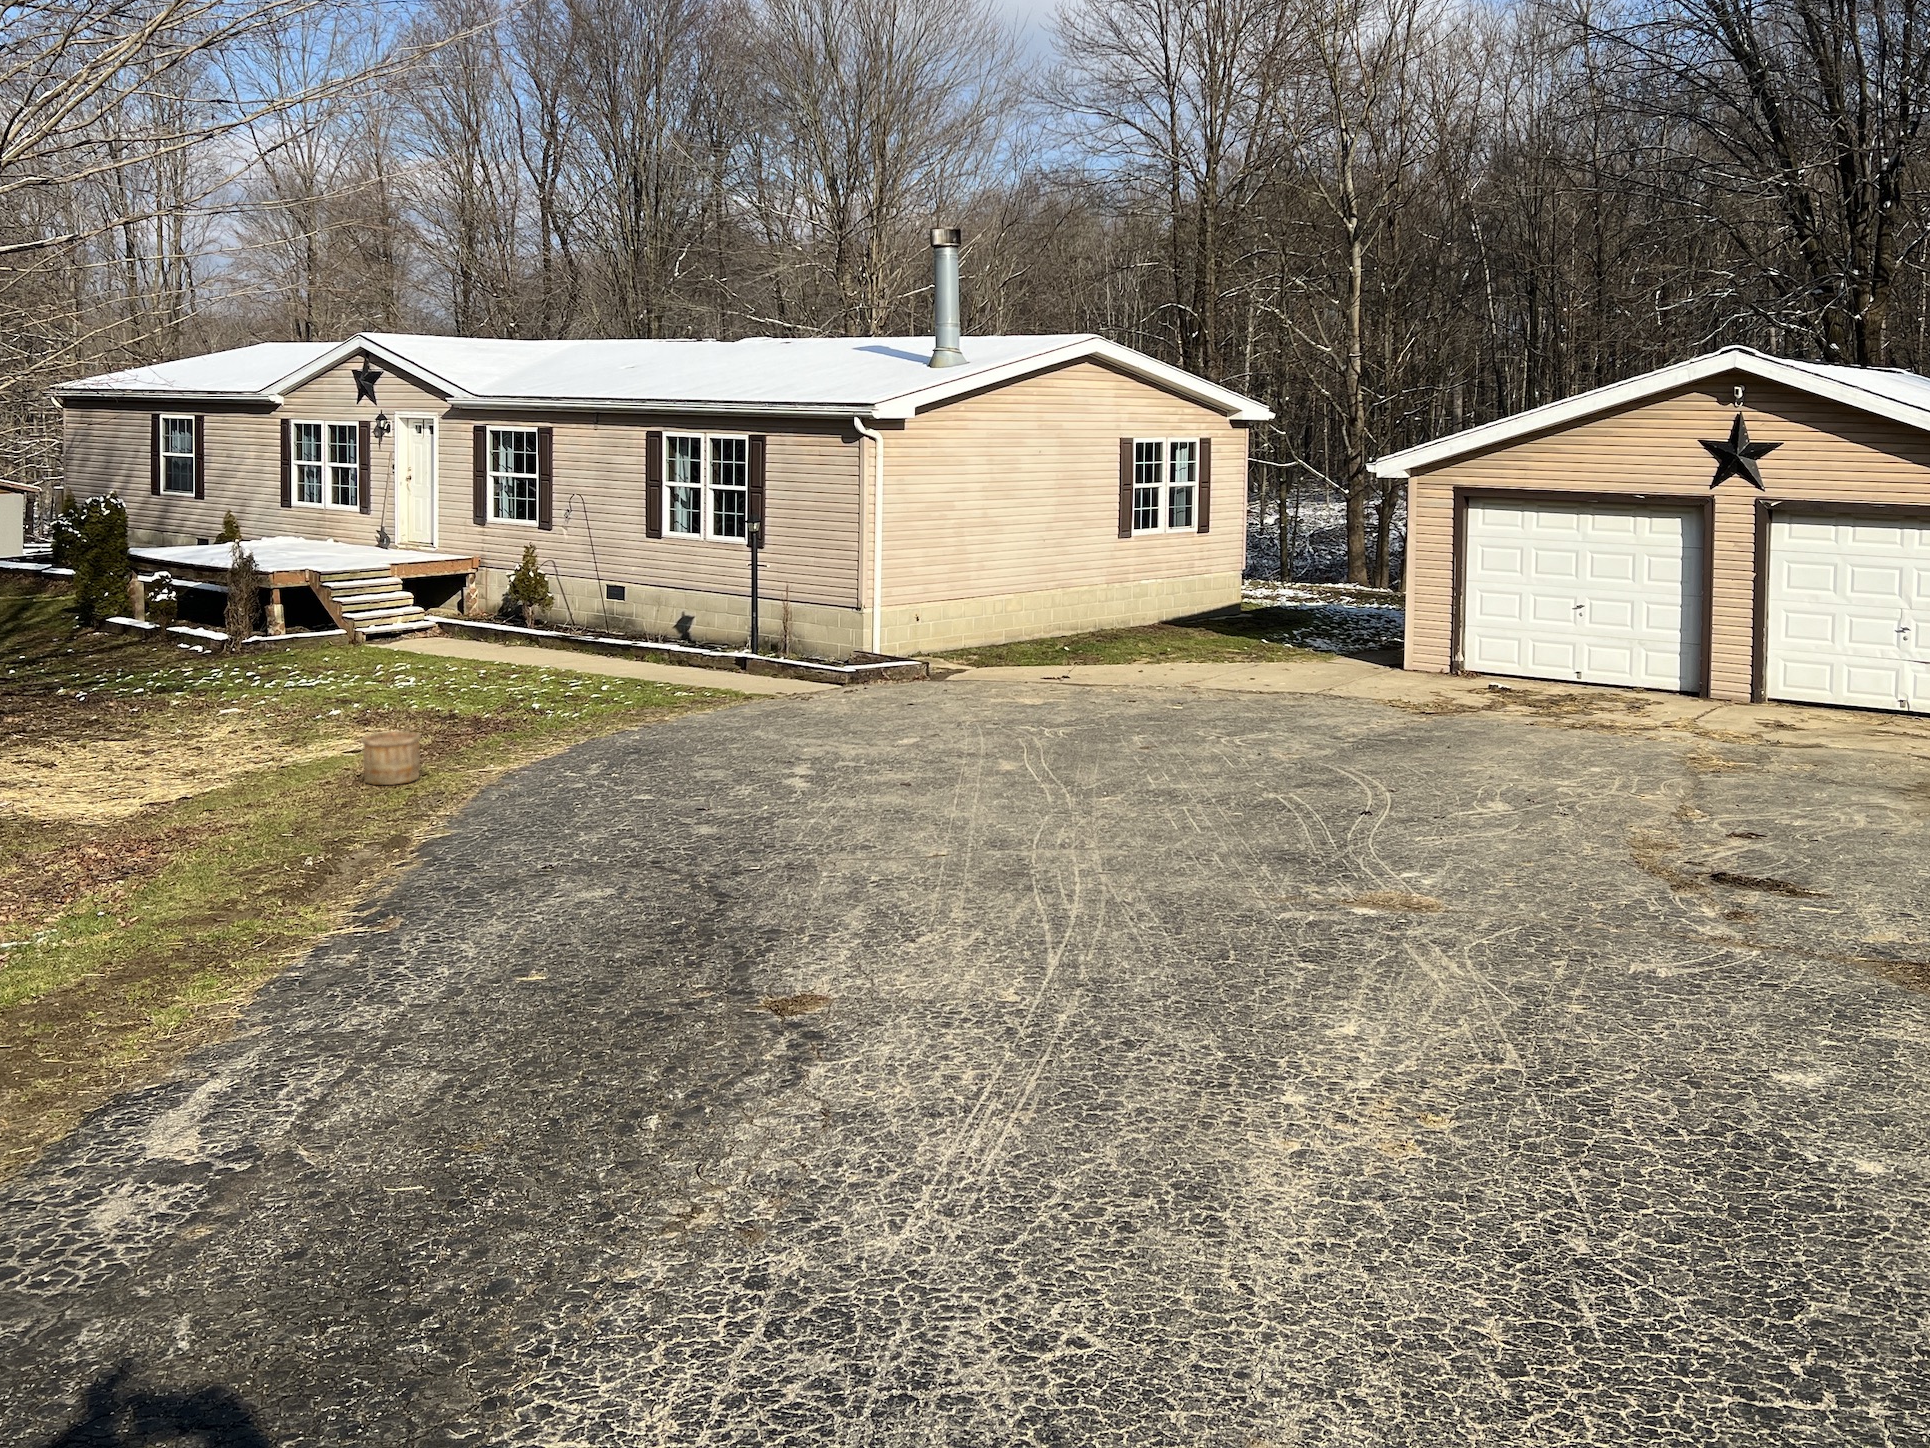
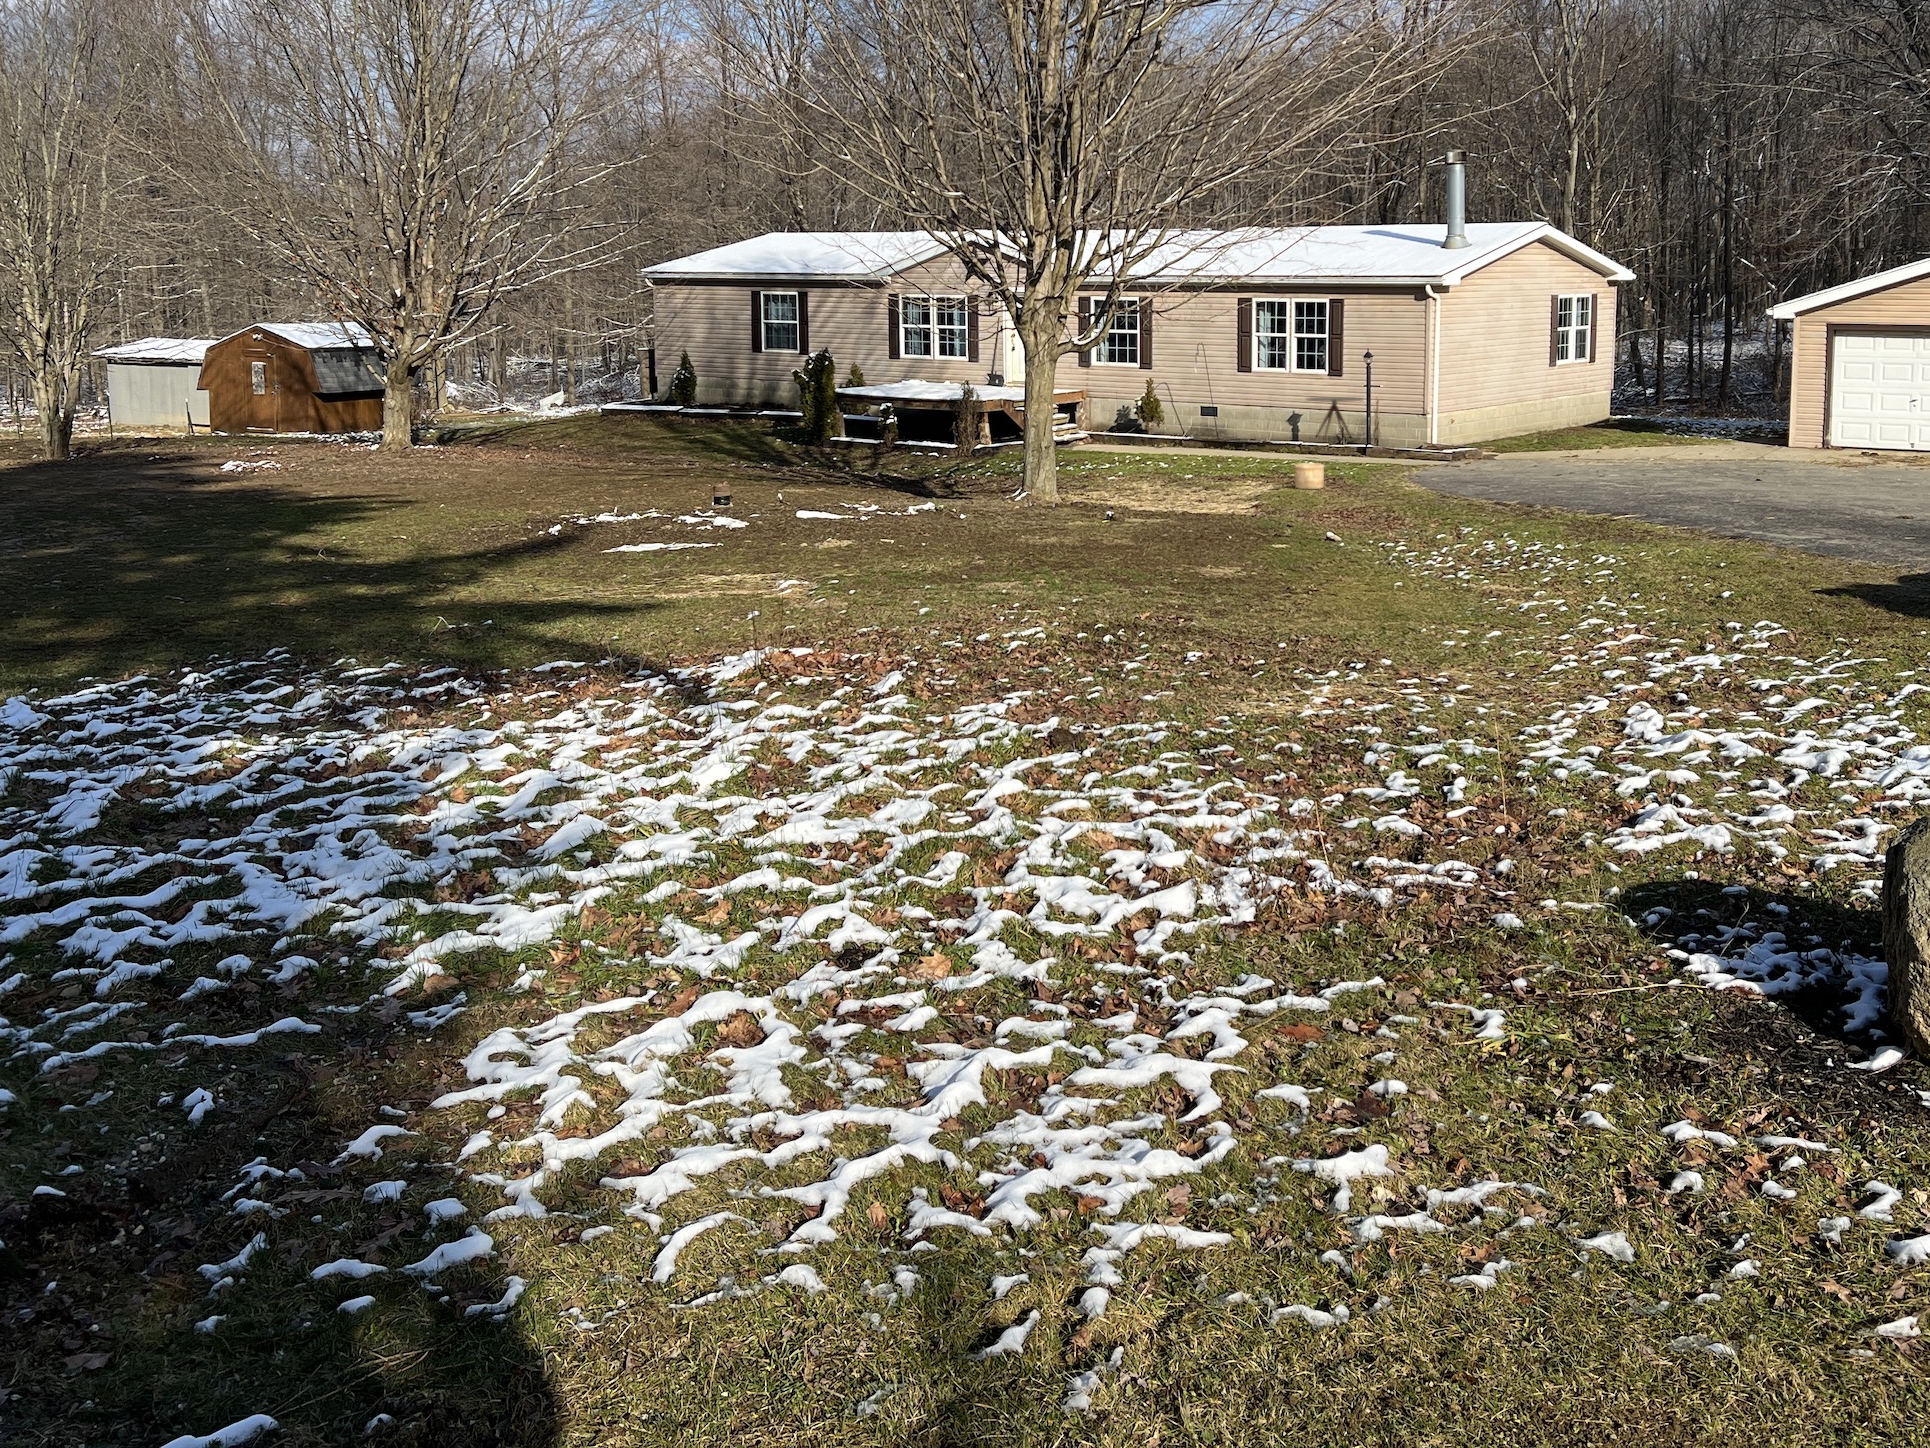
round table: none [702,579,790,645] -> present [1306,397,1362,438]

